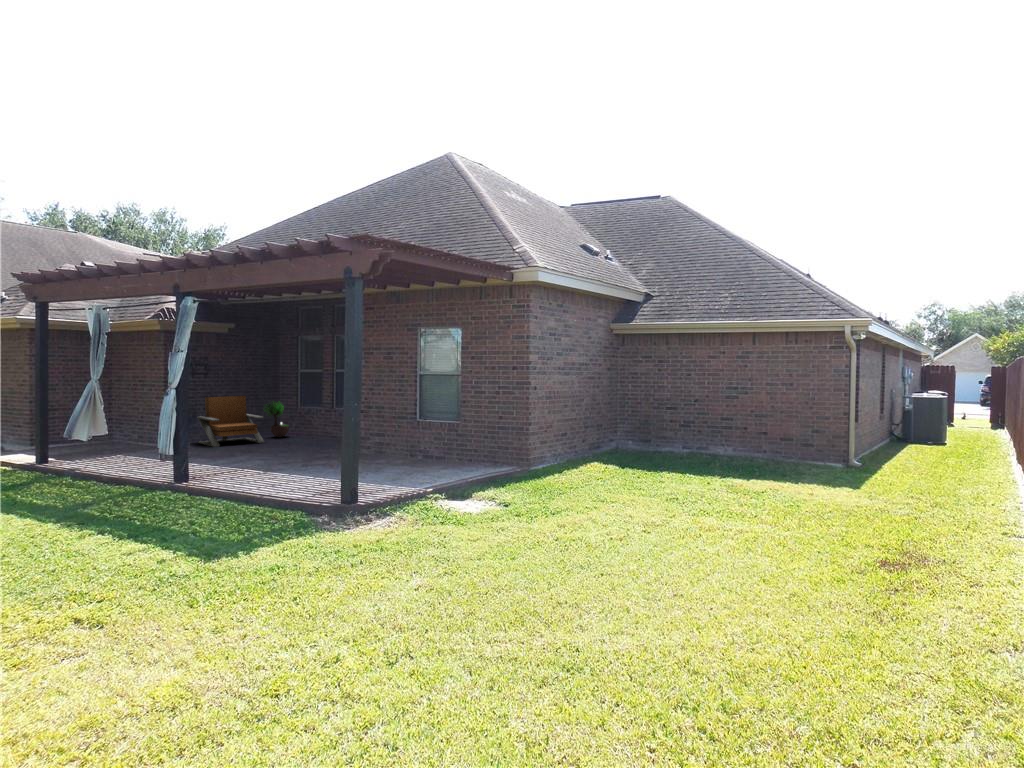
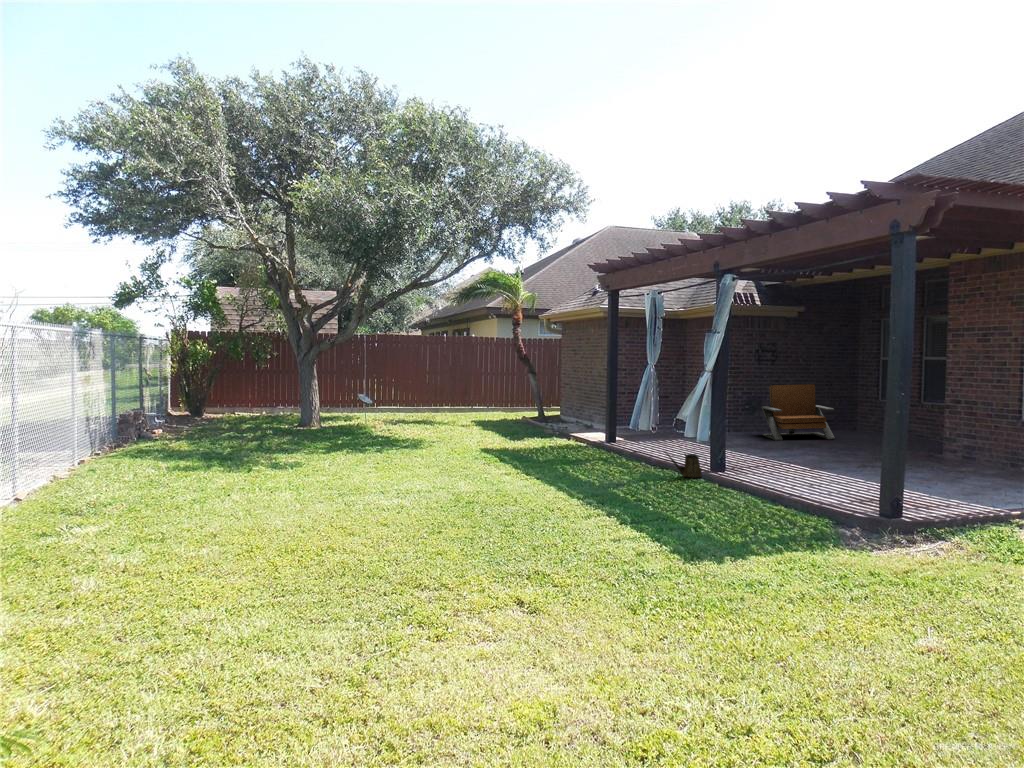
potted tree: present [265,401,288,437] -> none [835,387,869,434]
watering can: none [126,466,172,490] -> present [664,452,702,478]

